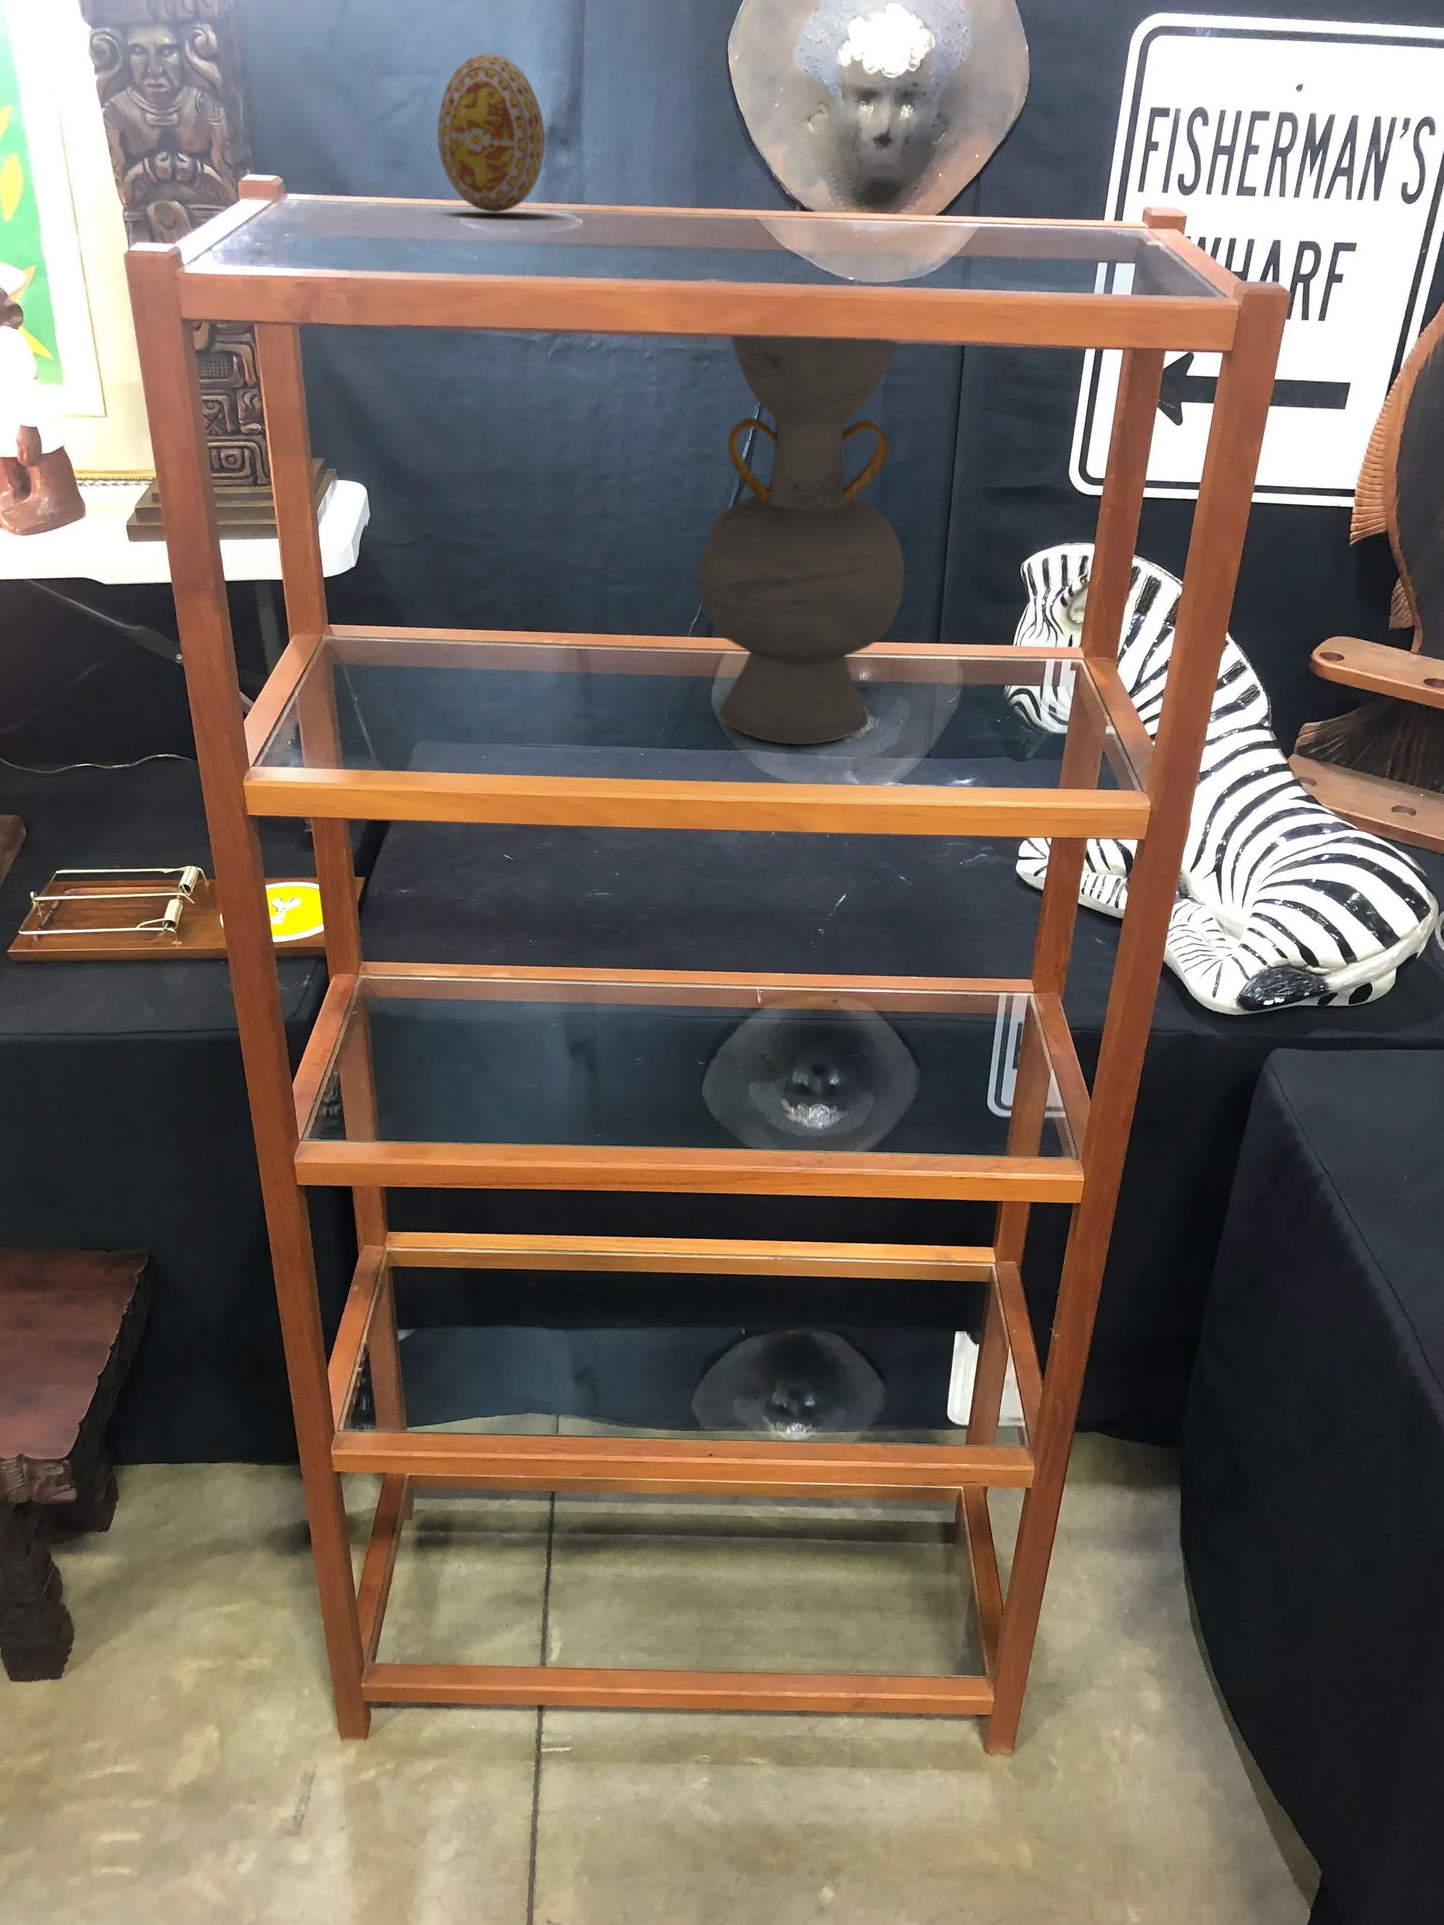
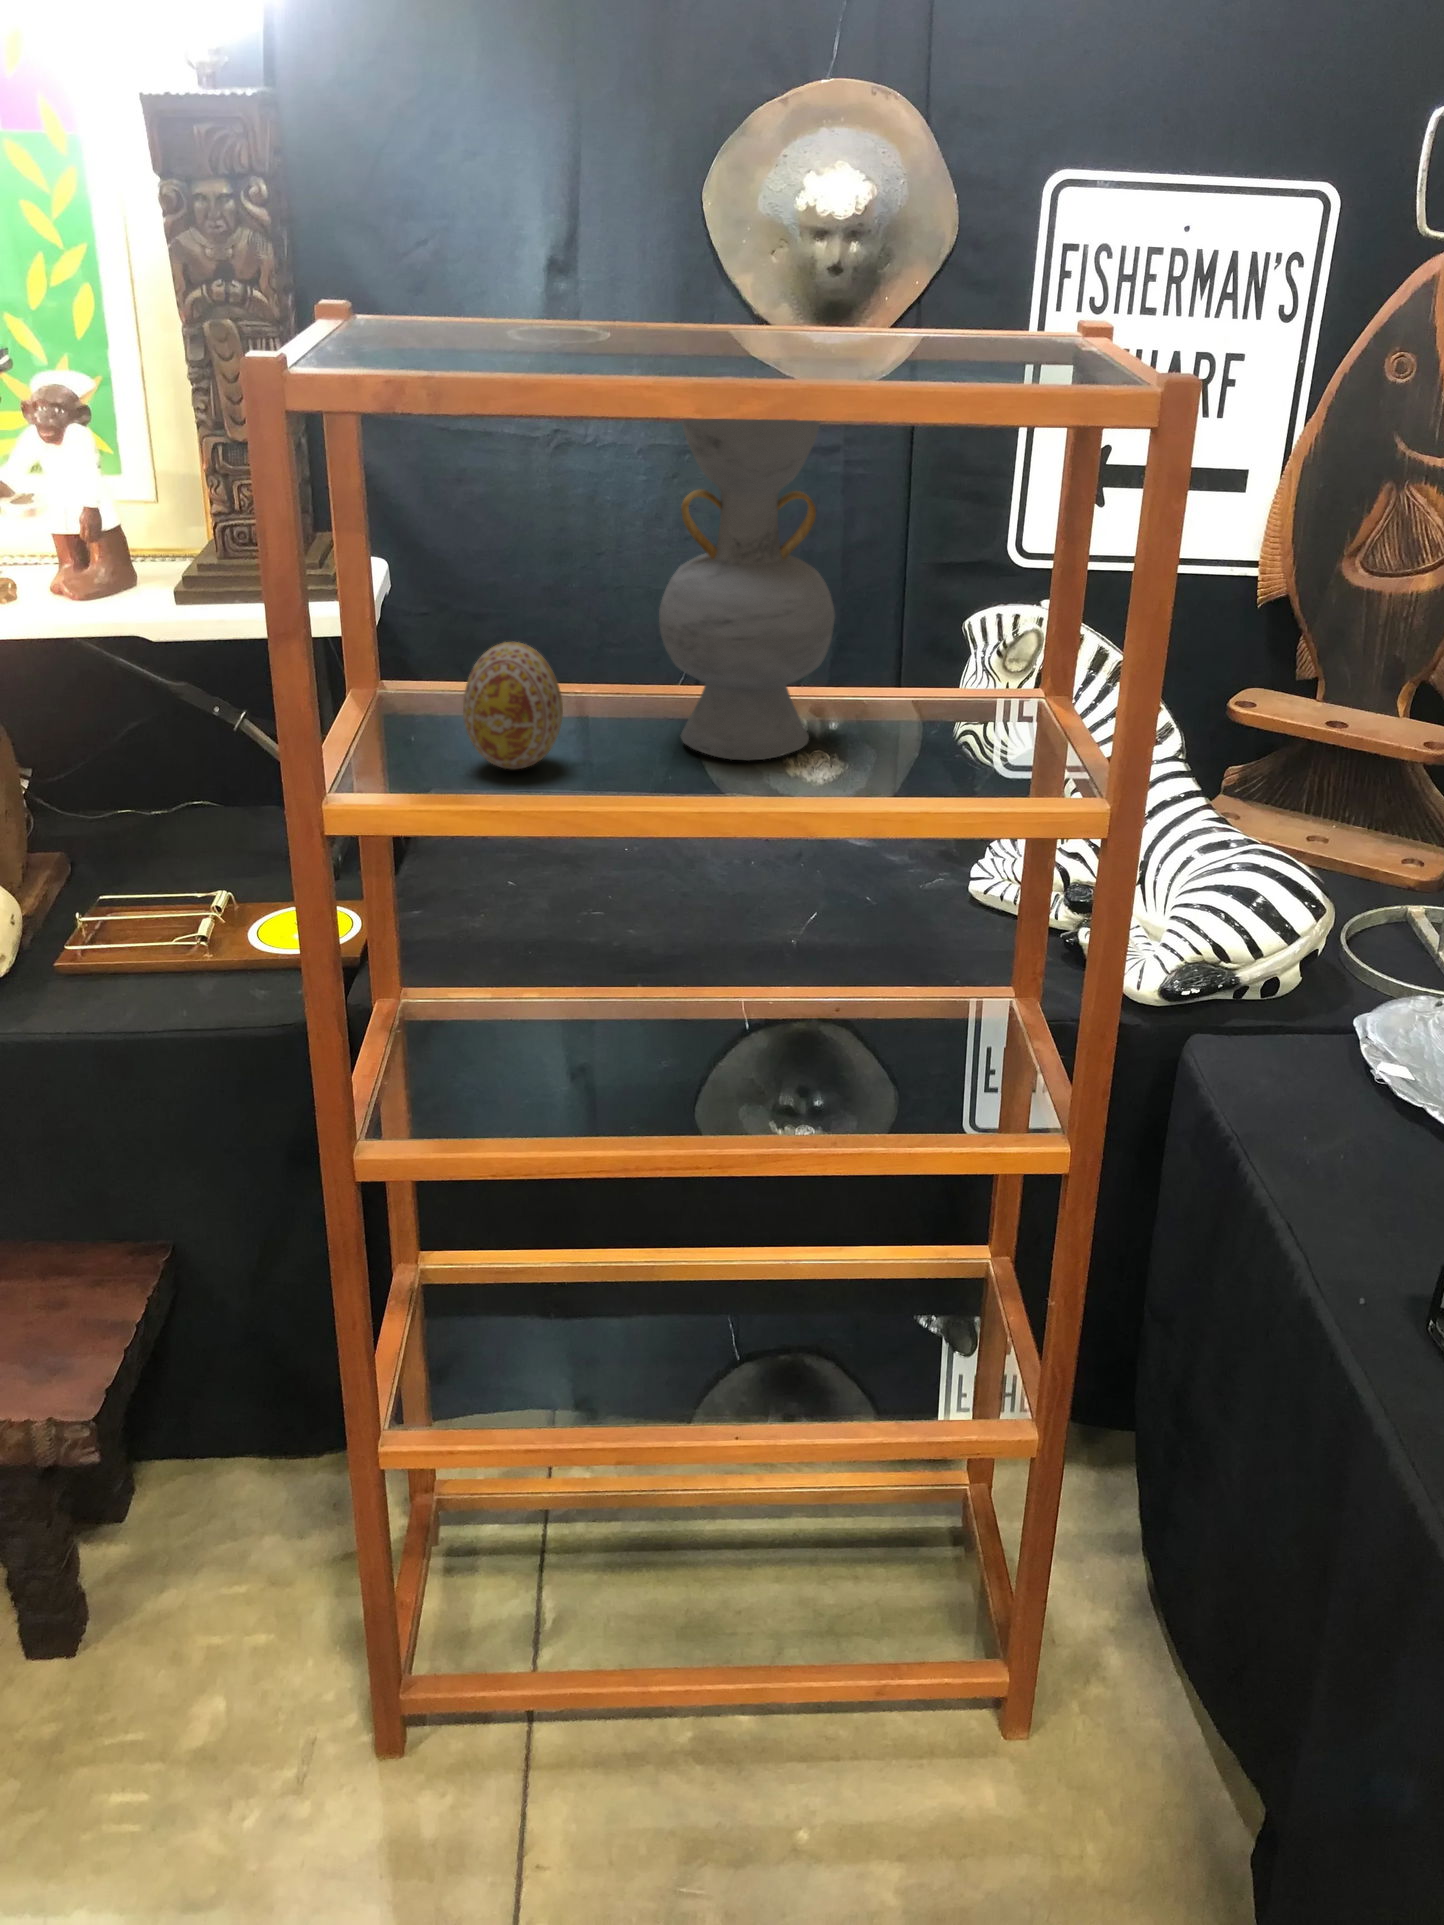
decorative egg: present [438,53,545,212] -> present [463,642,563,769]

